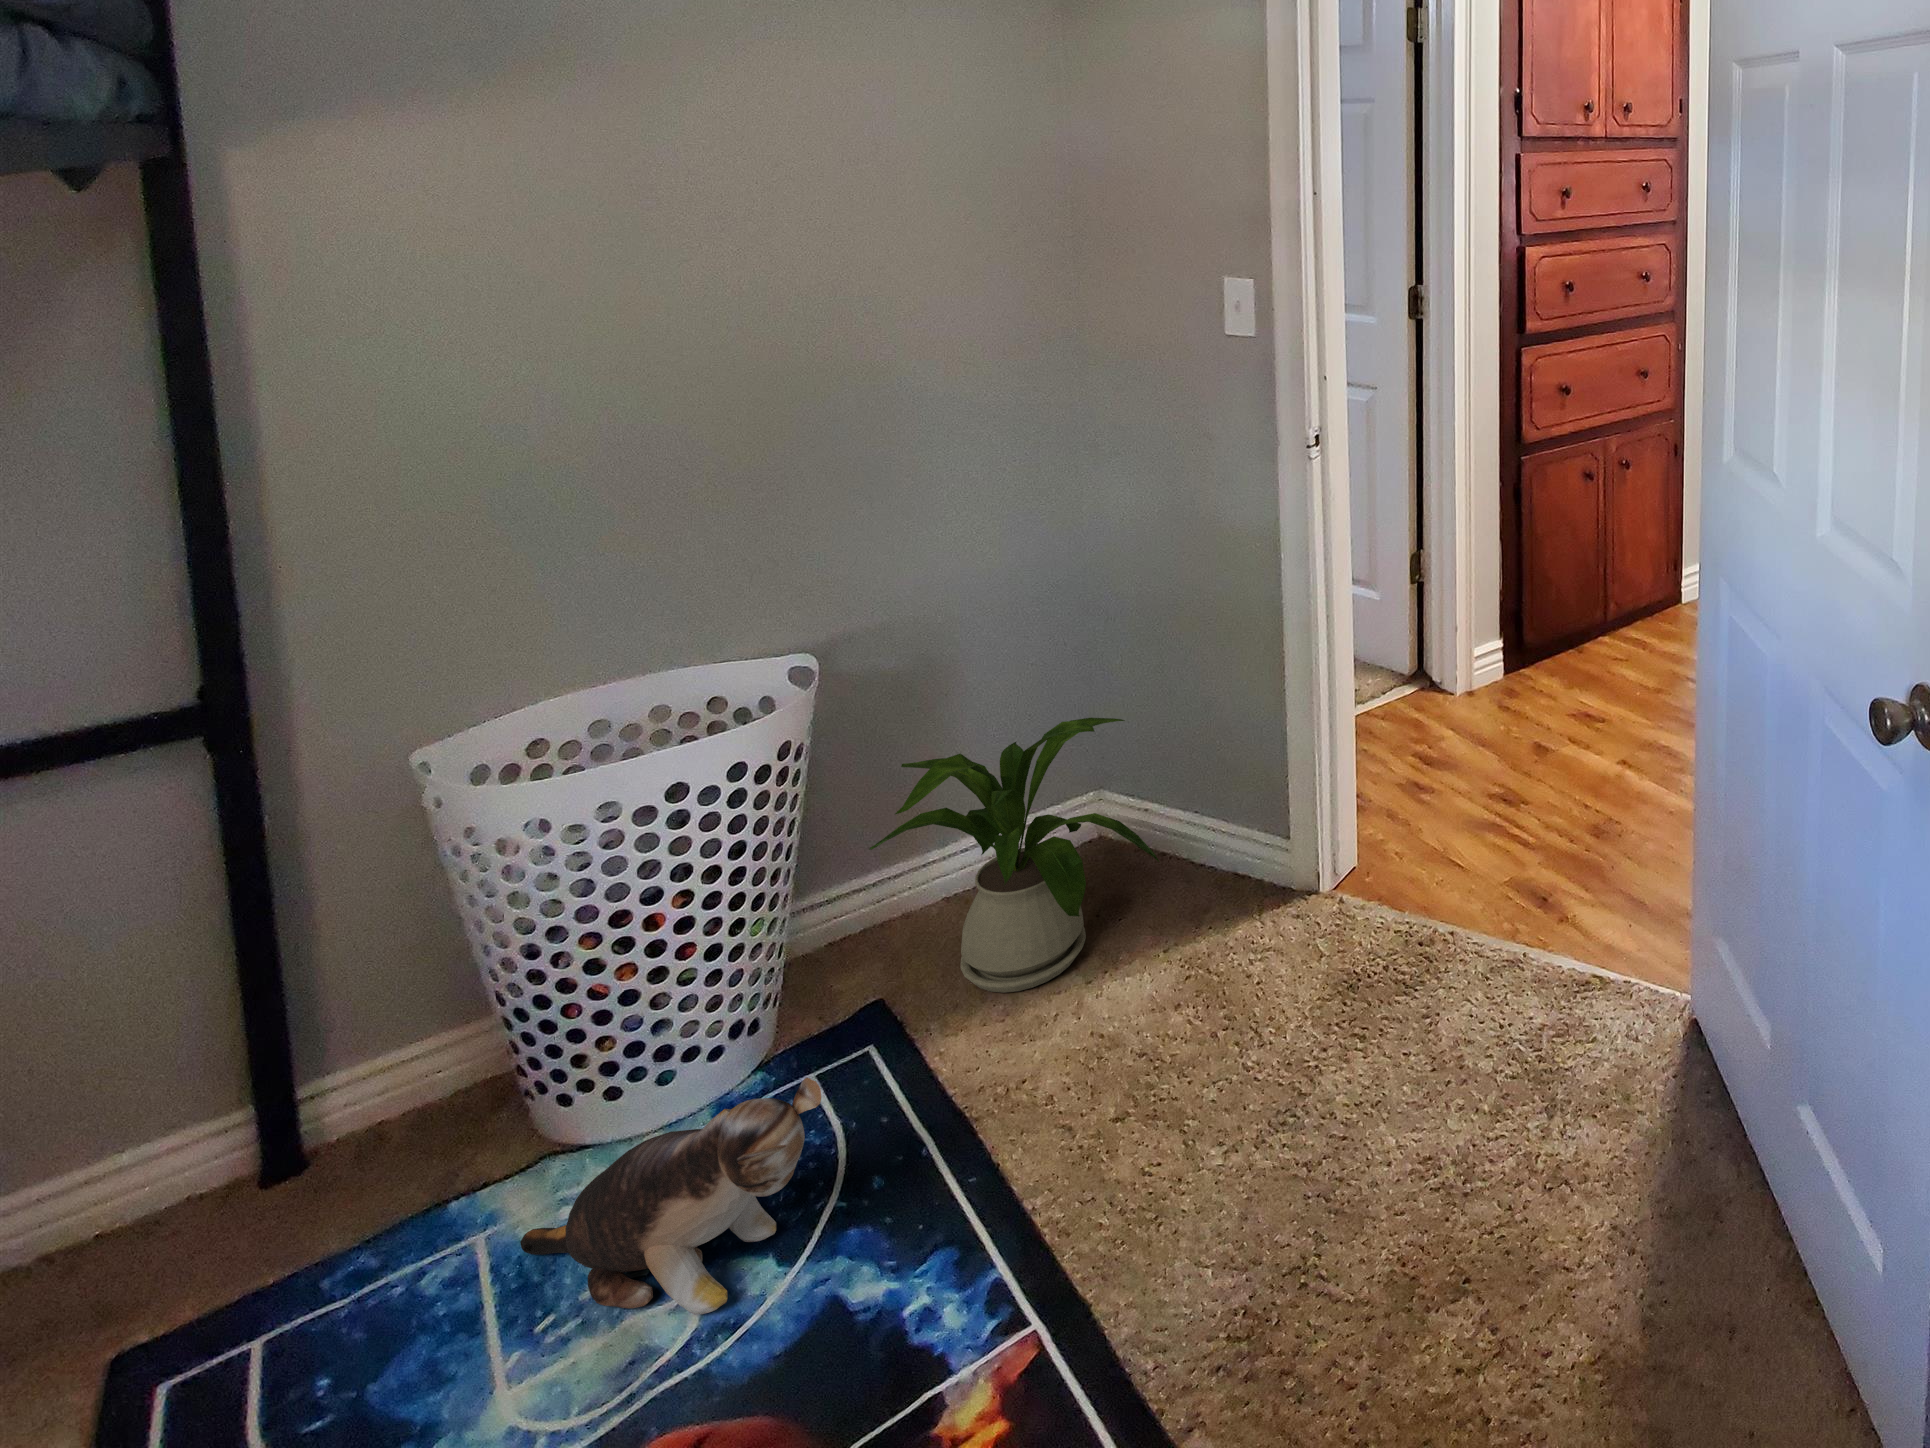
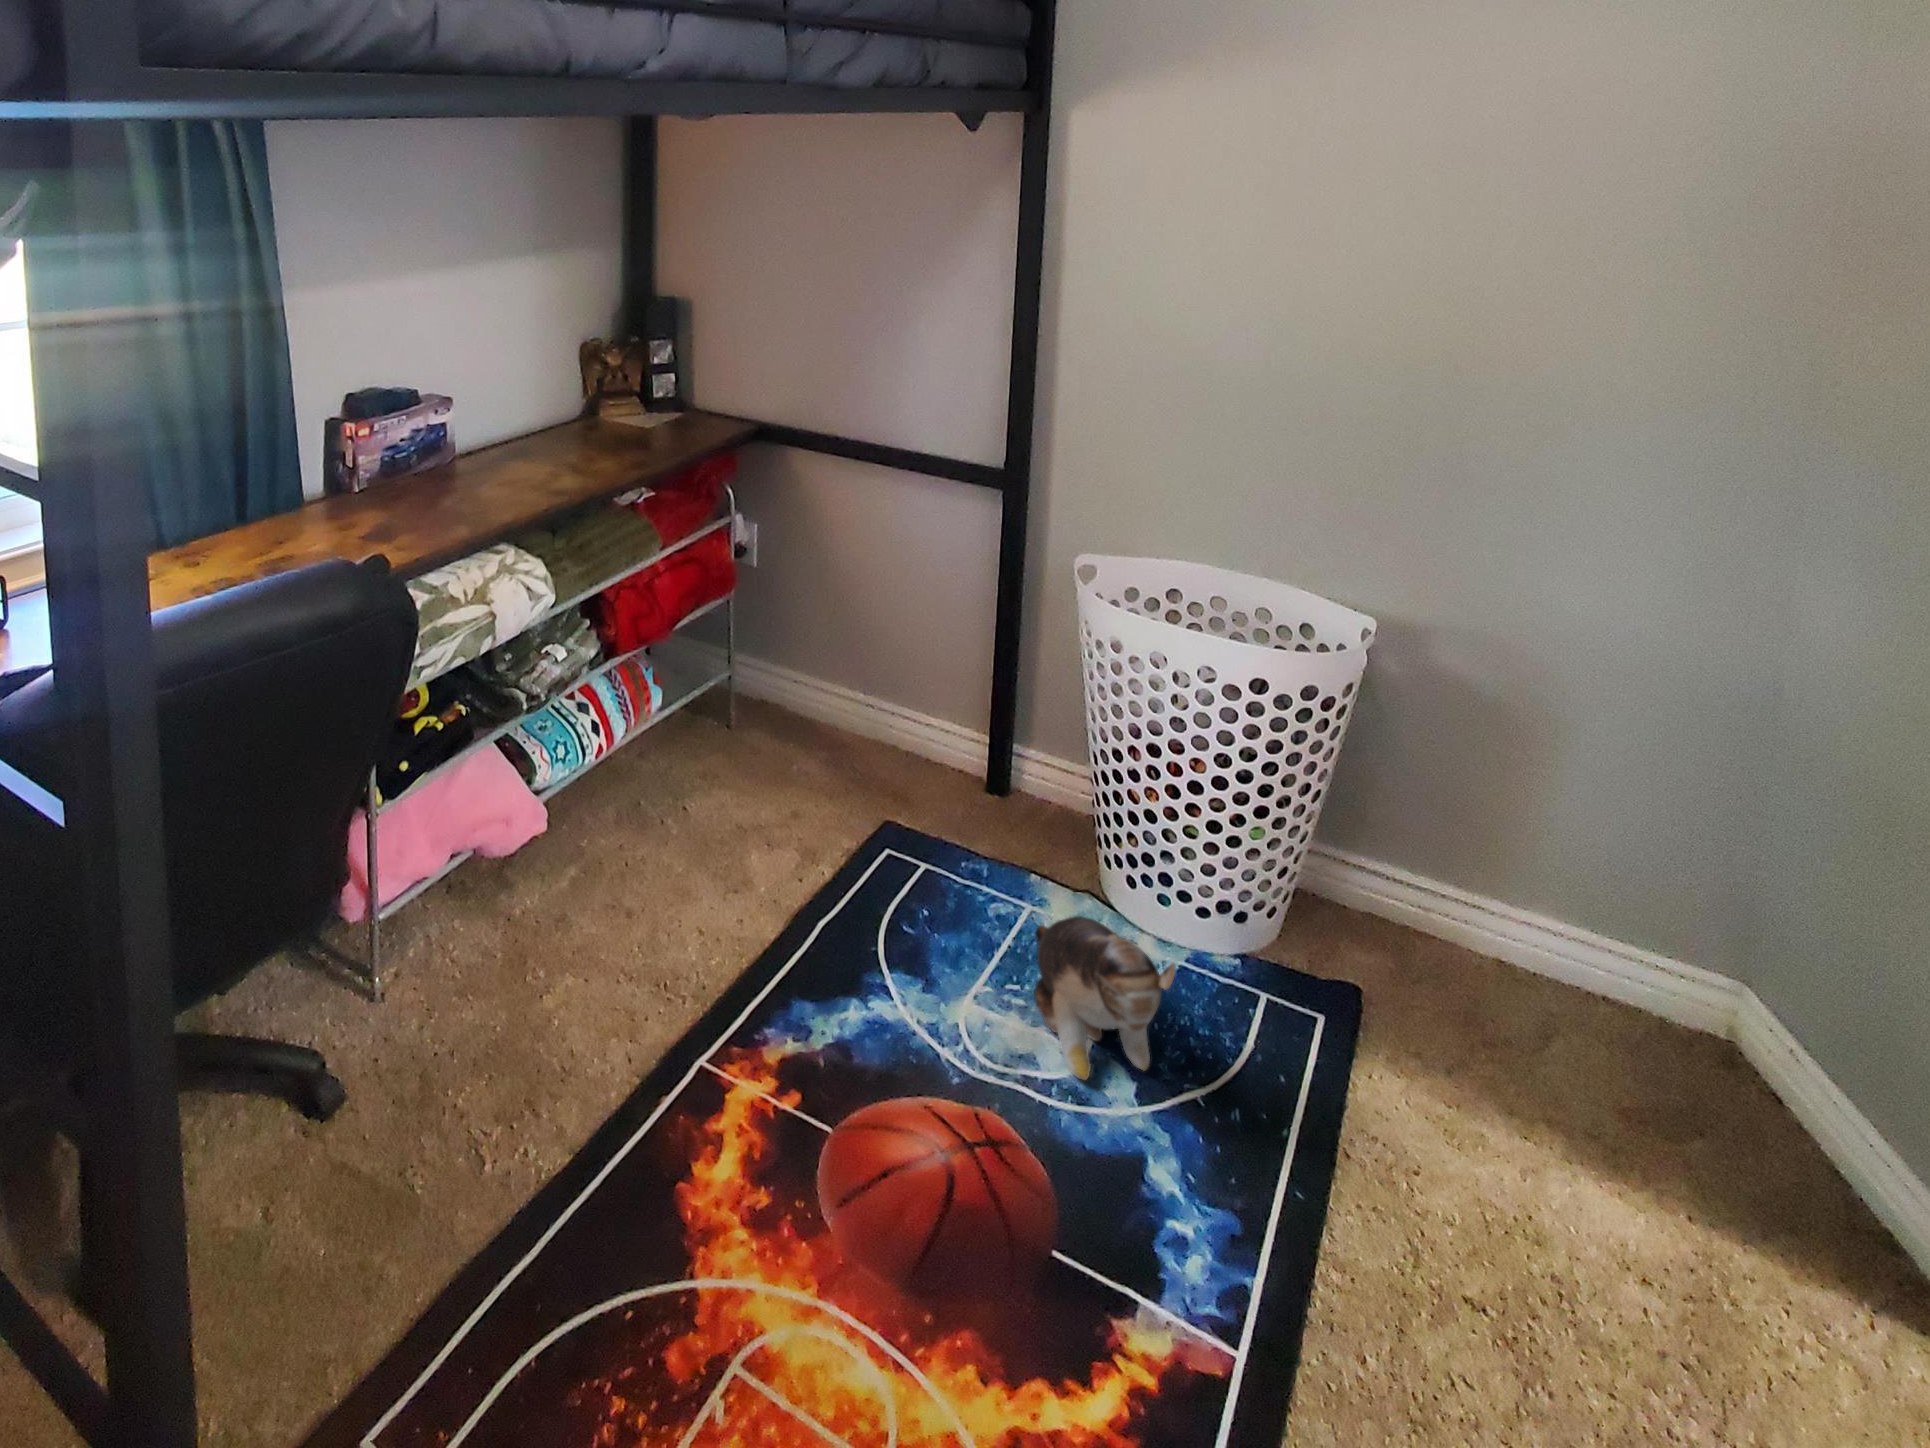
house plant: present [869,718,1159,993] -> none [1399,786,1744,1122]

